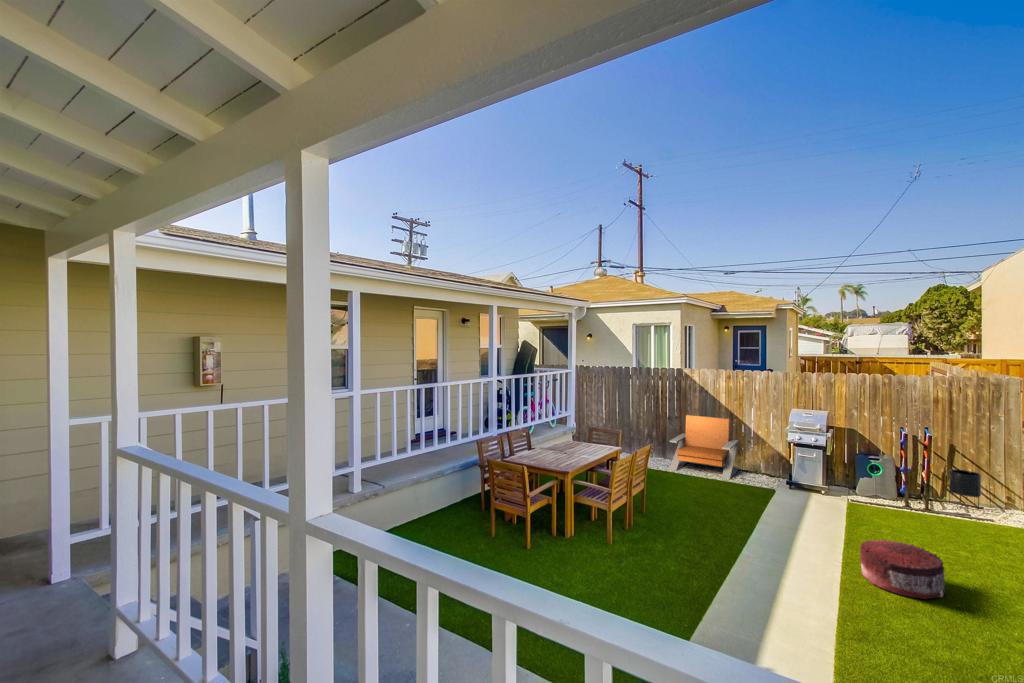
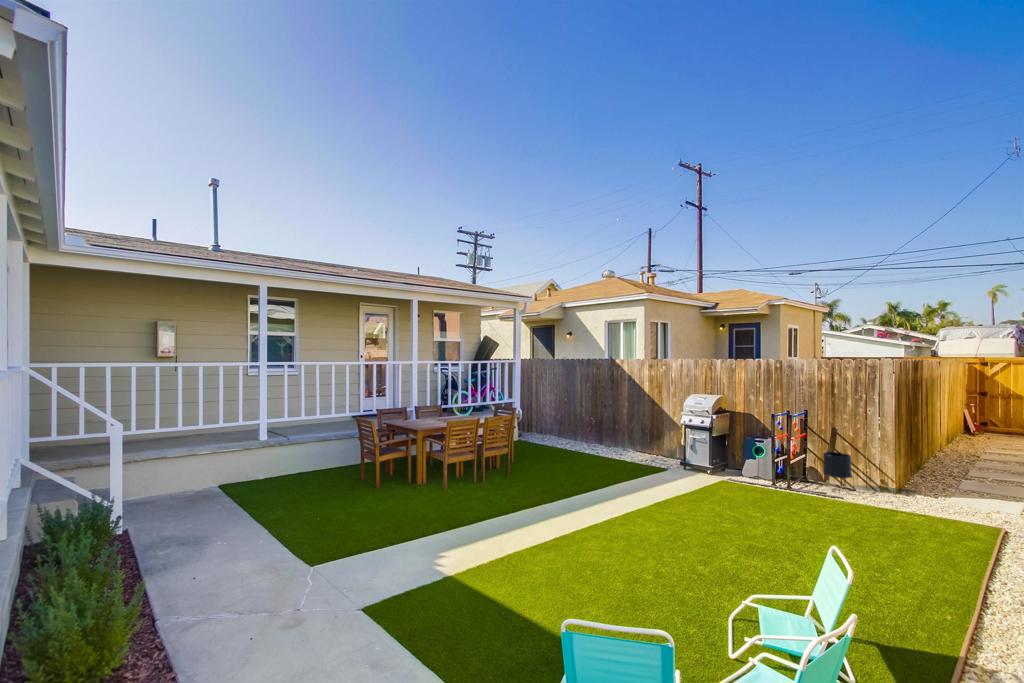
lounge chair: present [669,415,739,479] -> none [586,401,655,459]
pouf: present [860,539,946,599] -> none [615,492,677,539]

